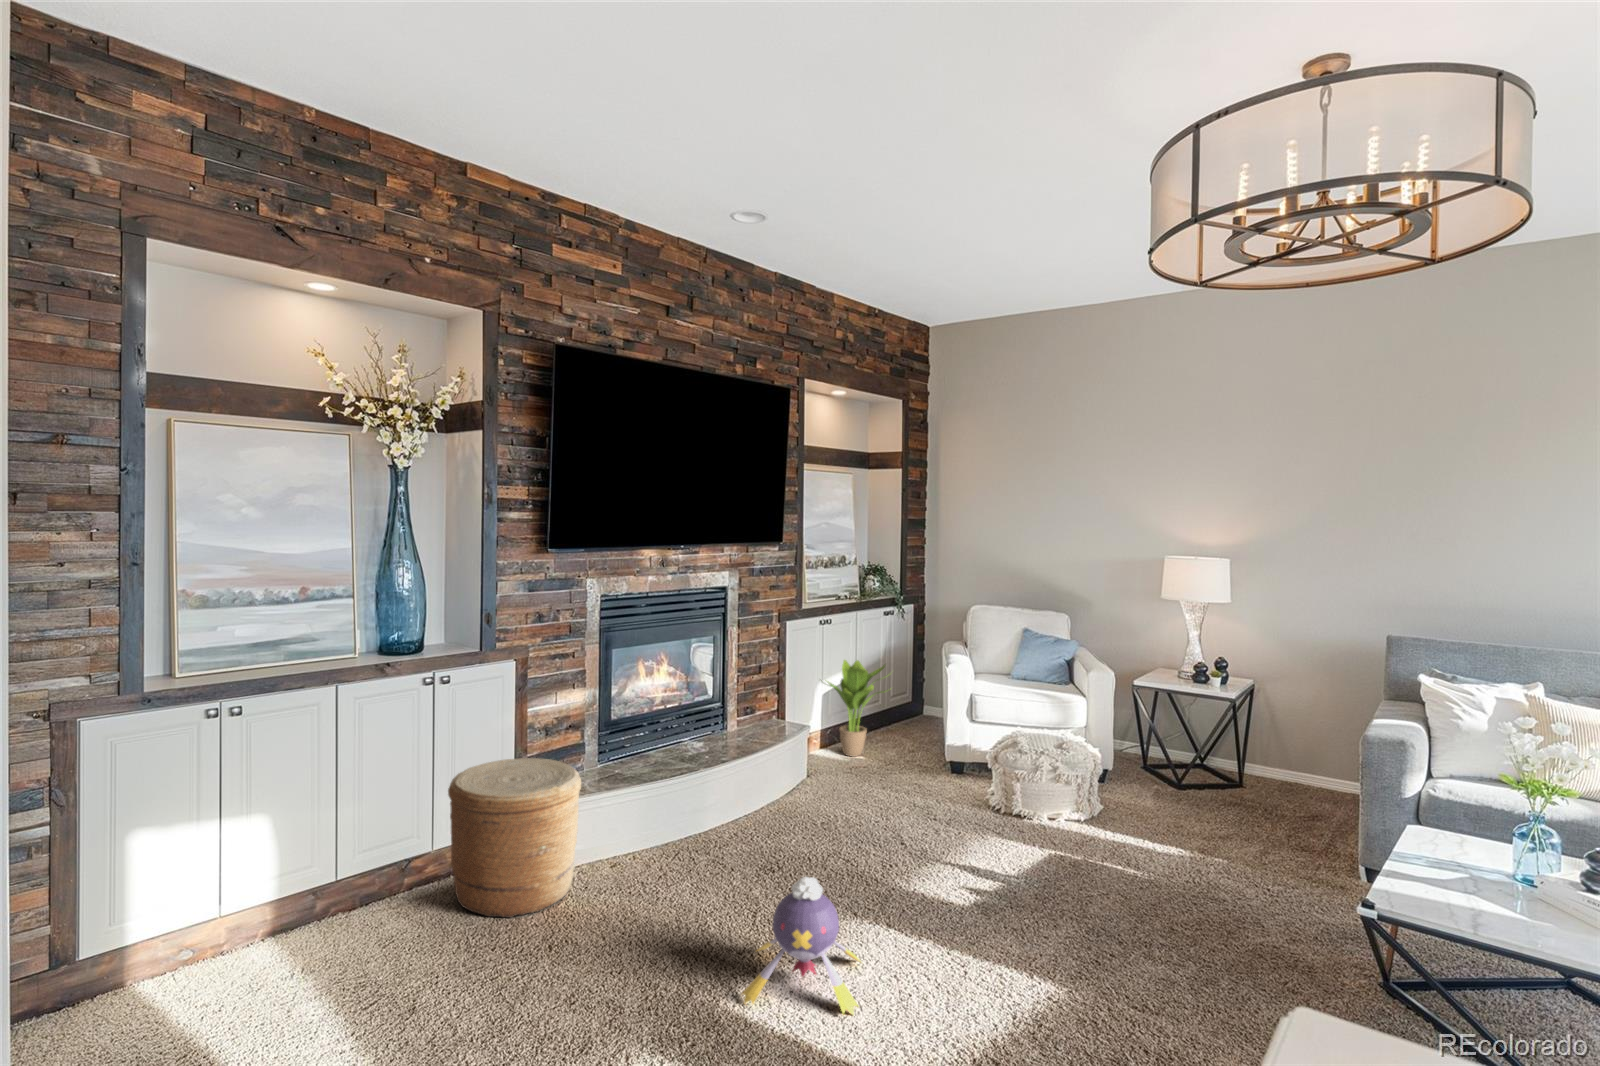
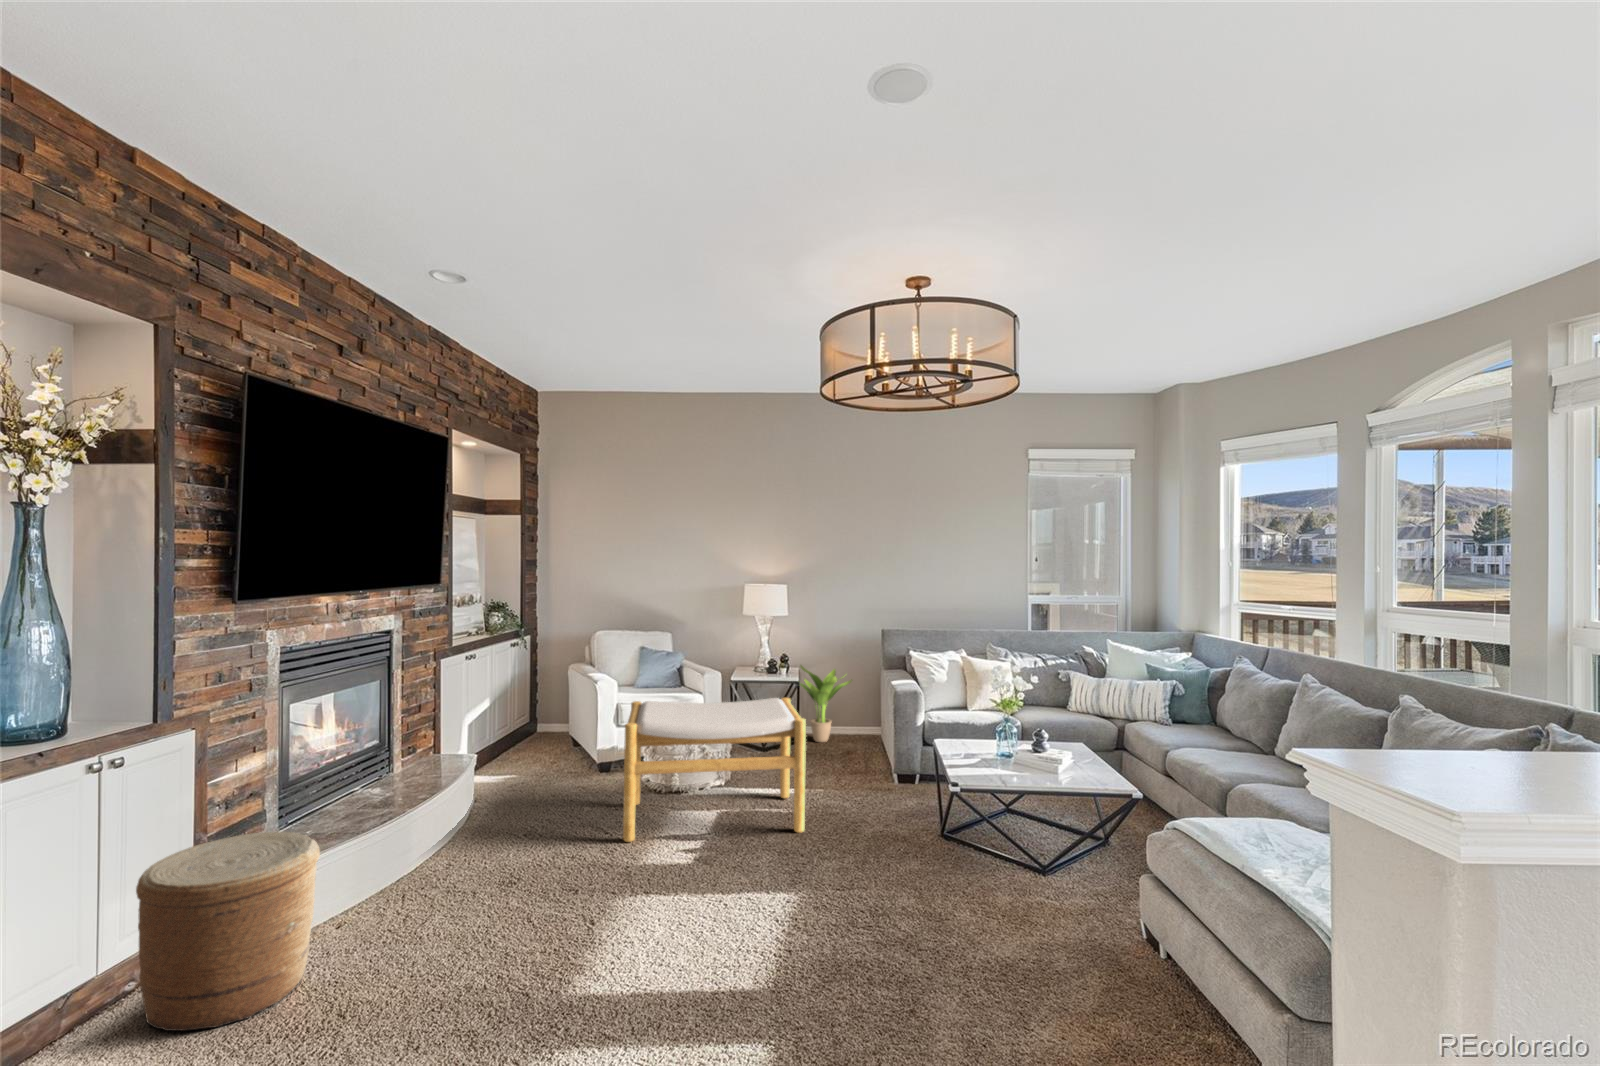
potted plant: present [828,660,886,756] -> present [800,665,851,742]
footstool: none [913,697,1167,914] -> present [623,698,806,842]
plush toy: present [742,877,860,1015] -> none [553,861,671,990]

